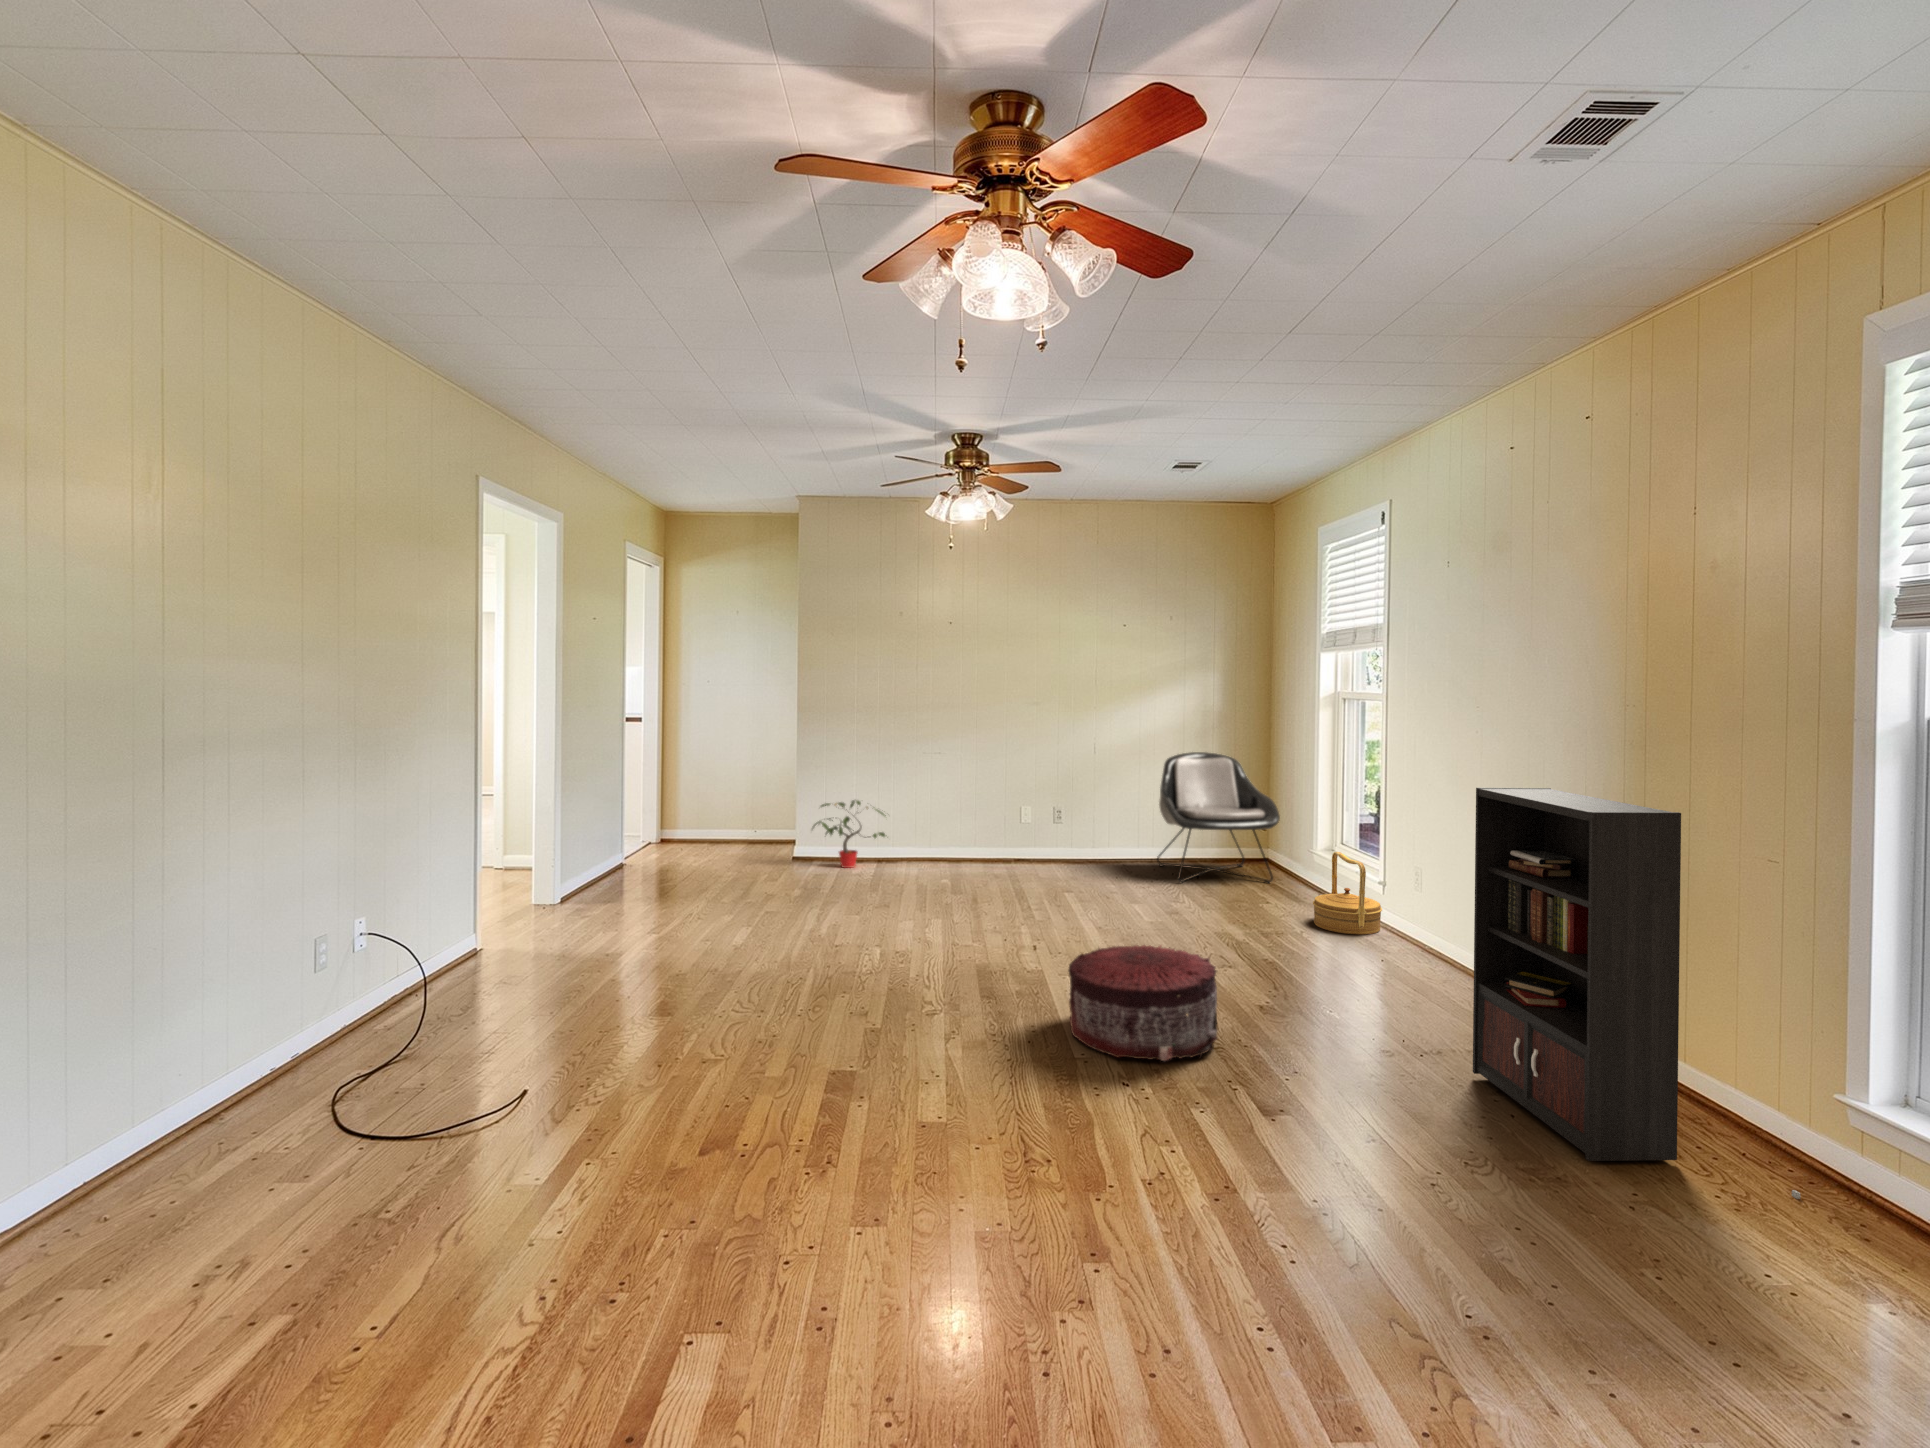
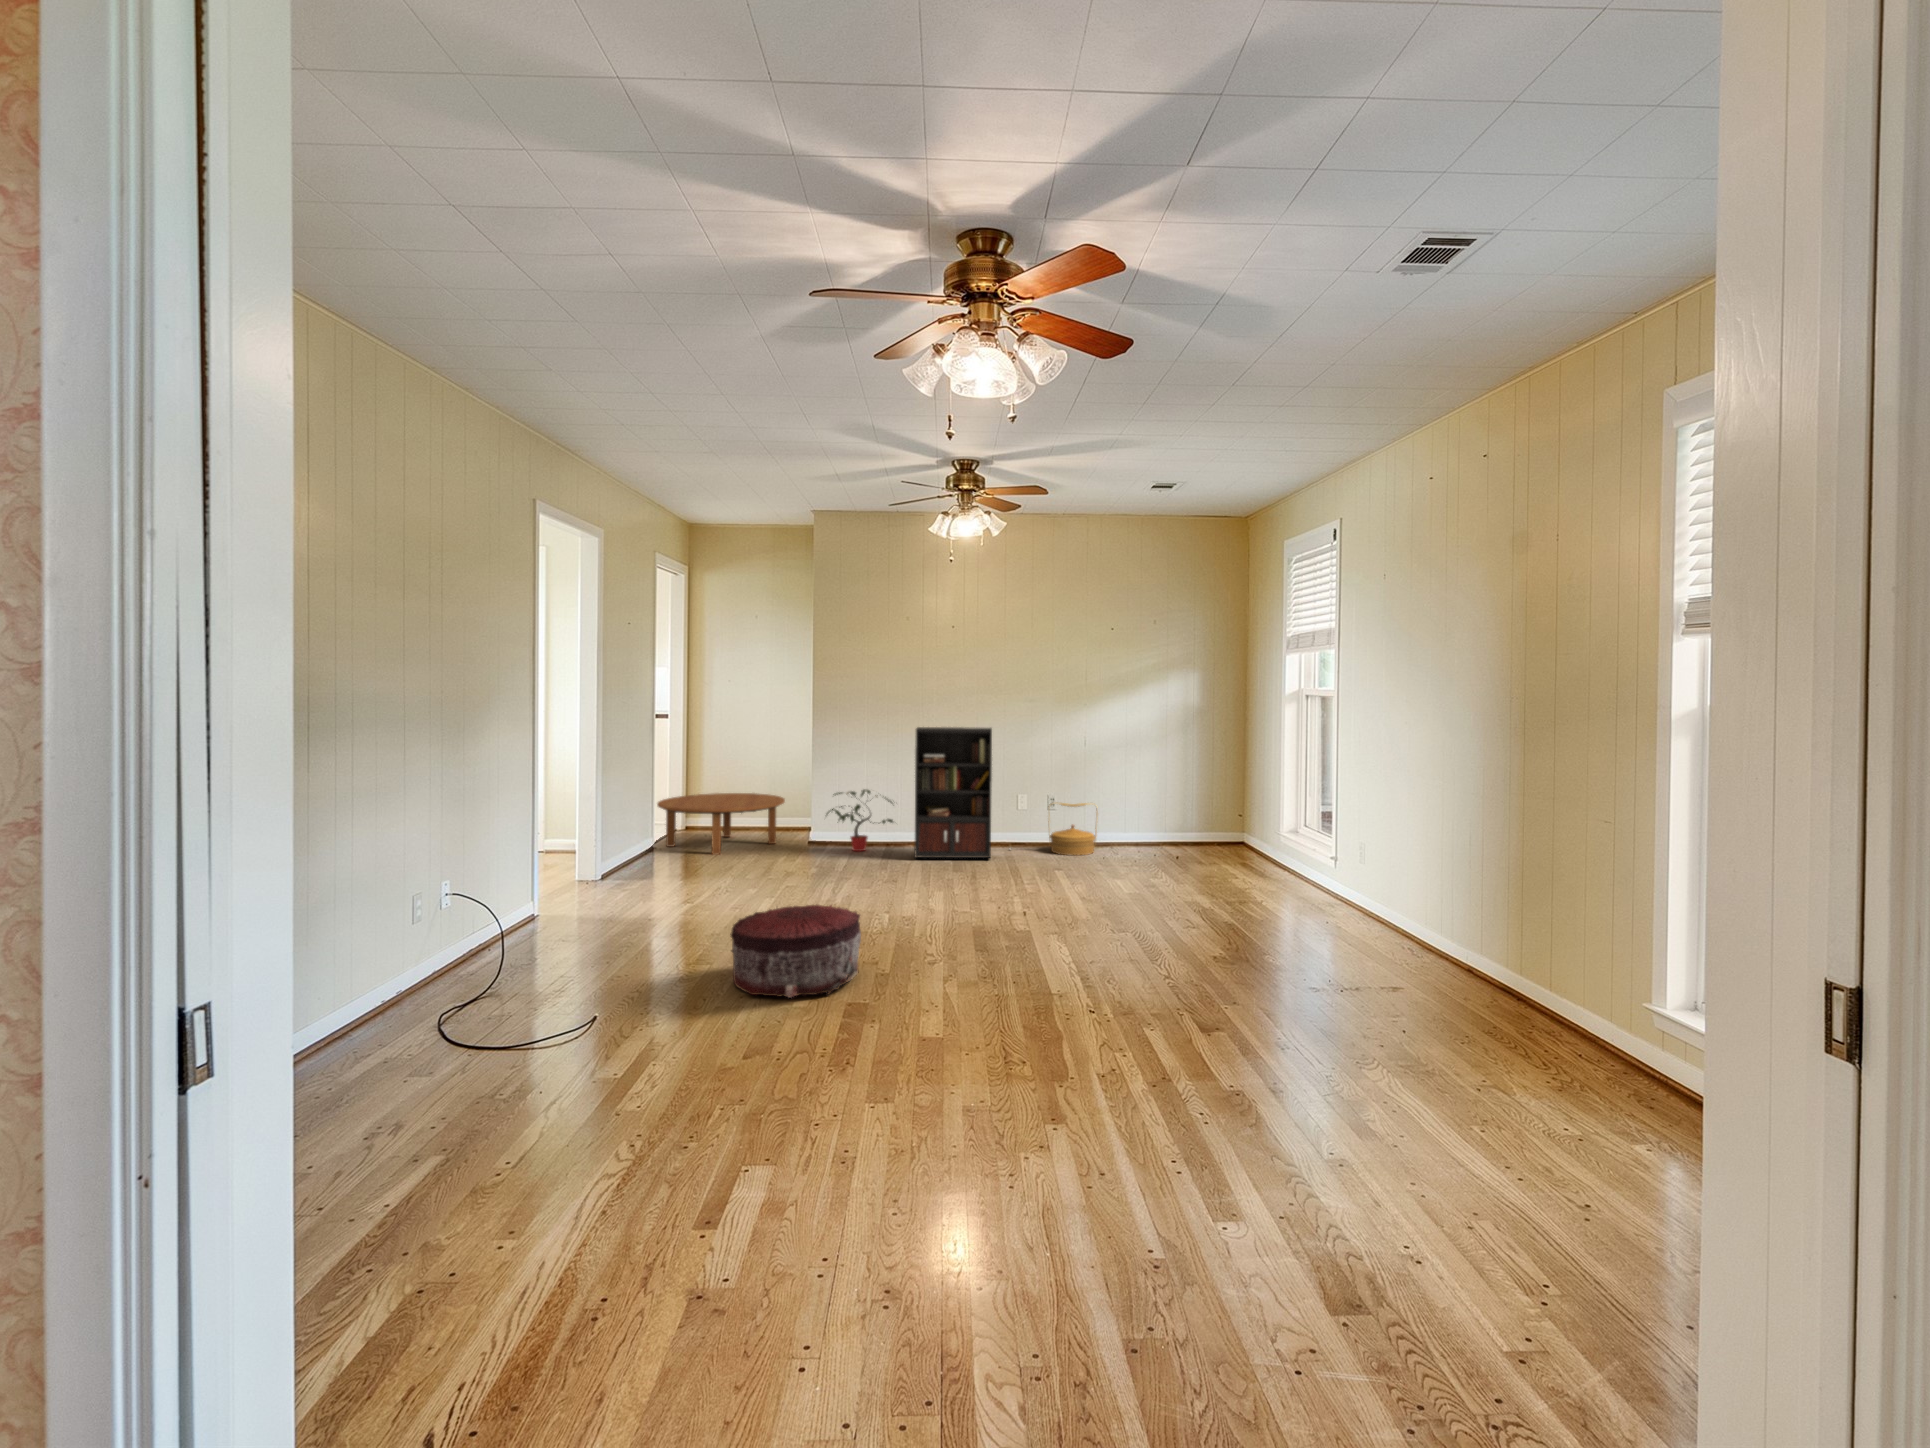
lounge chair: present [1157,752,1280,883] -> none [1142,745,1252,864]
bookcase: present [1473,788,1800,1199] -> present [914,727,992,858]
coffee table: none [630,803,768,871] -> present [657,793,785,855]
woven basket: present [1313,852,1382,935] -> present [1048,803,1097,855]
pouf: present [1068,945,1218,1061] -> present [730,905,861,998]

